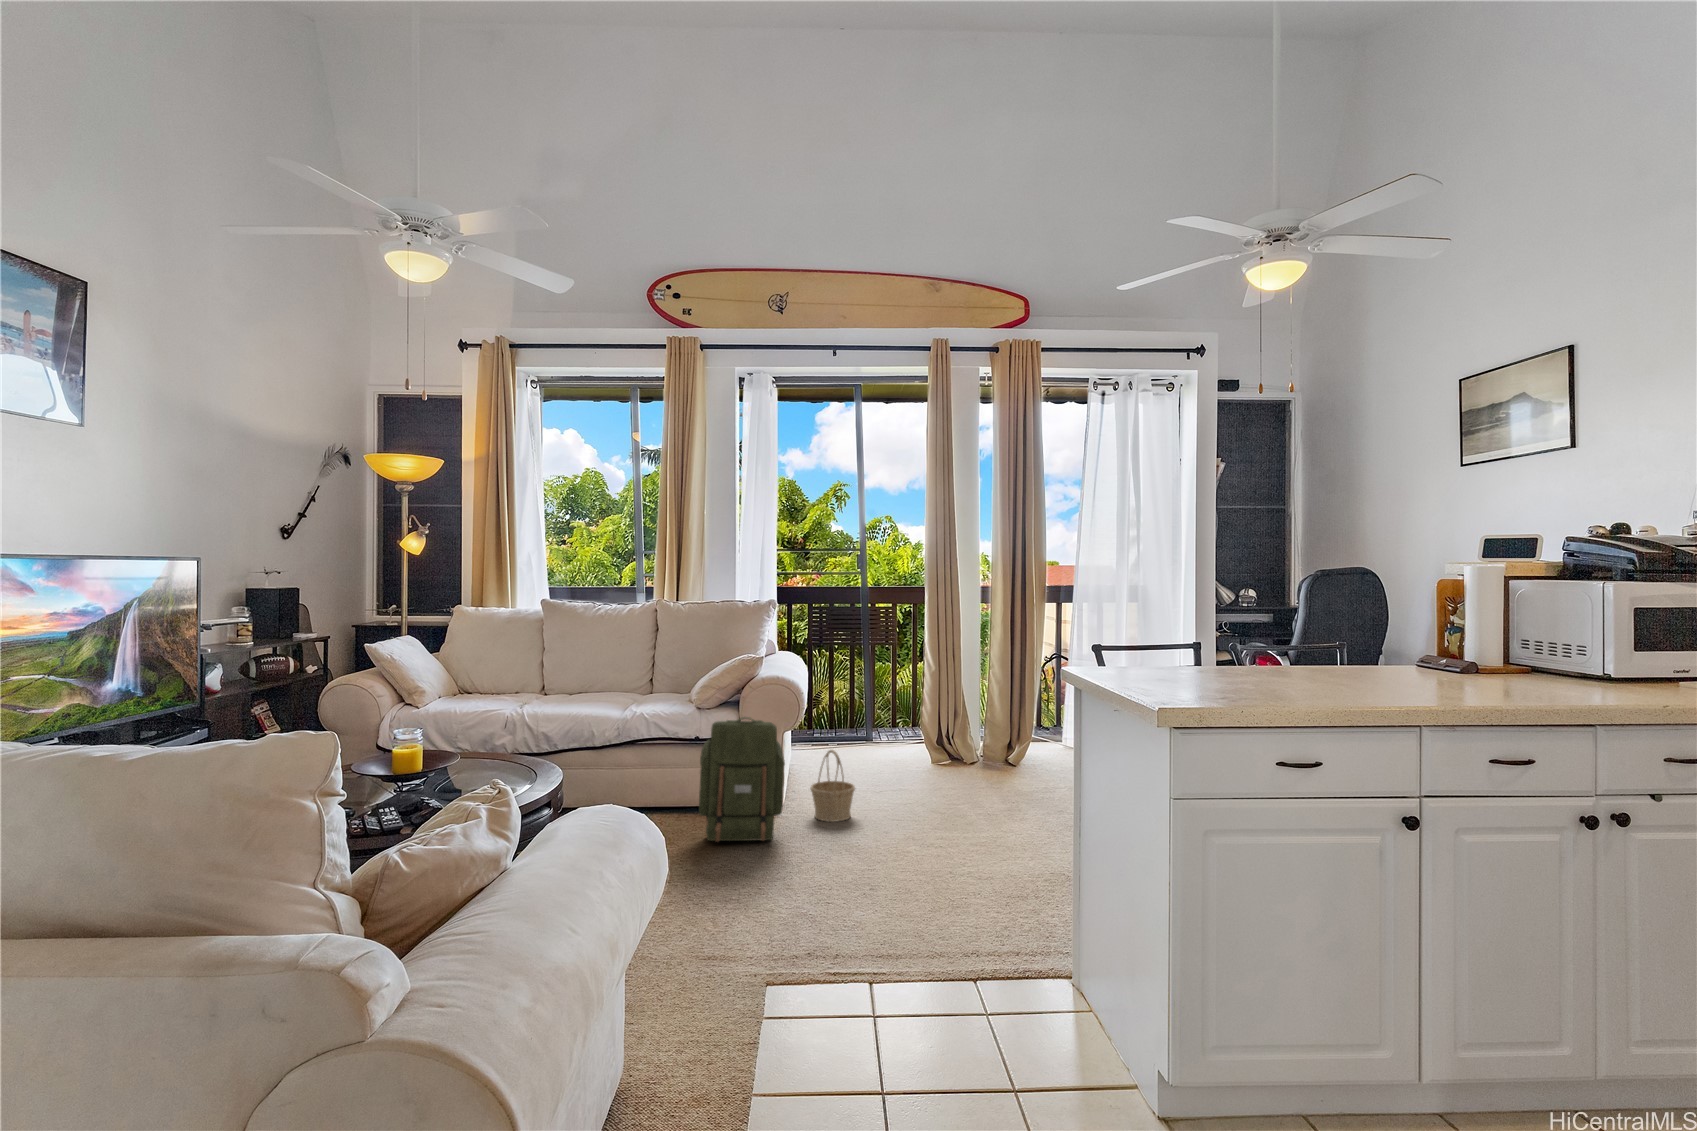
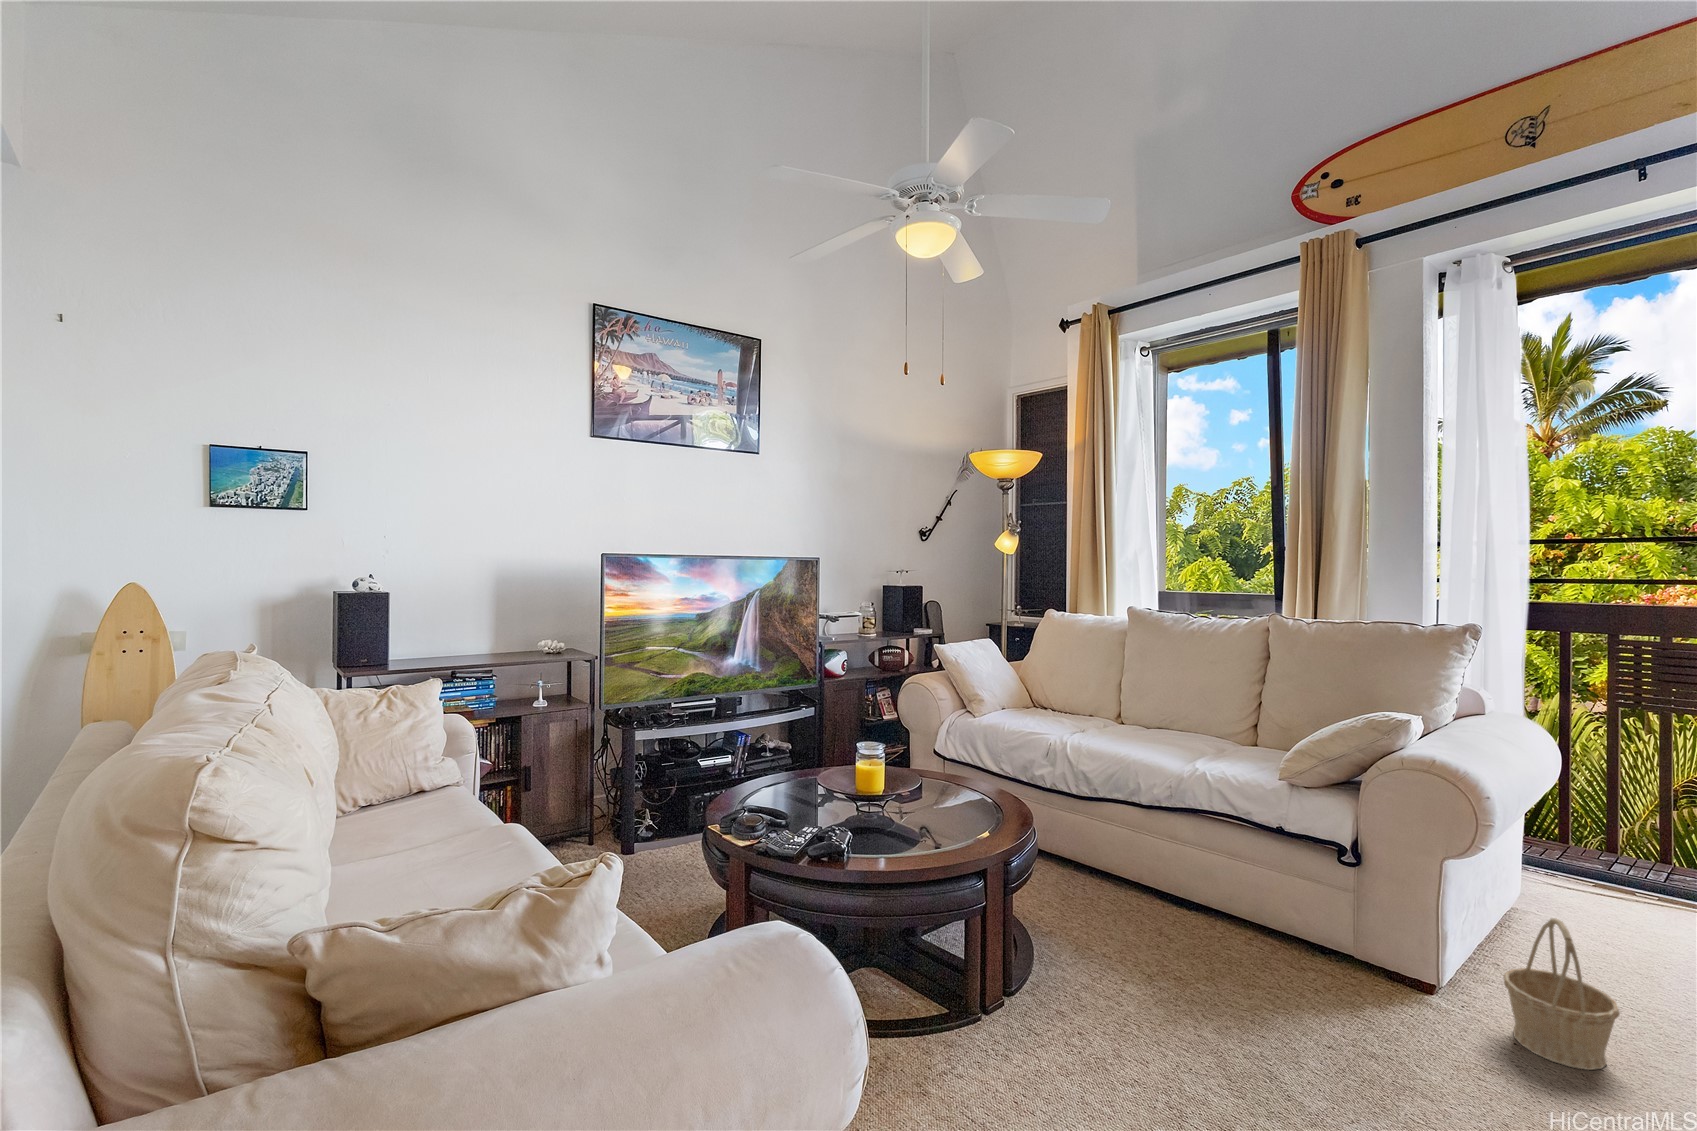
backpack: present [699,717,785,842] -> none [1252,818,1424,1055]

